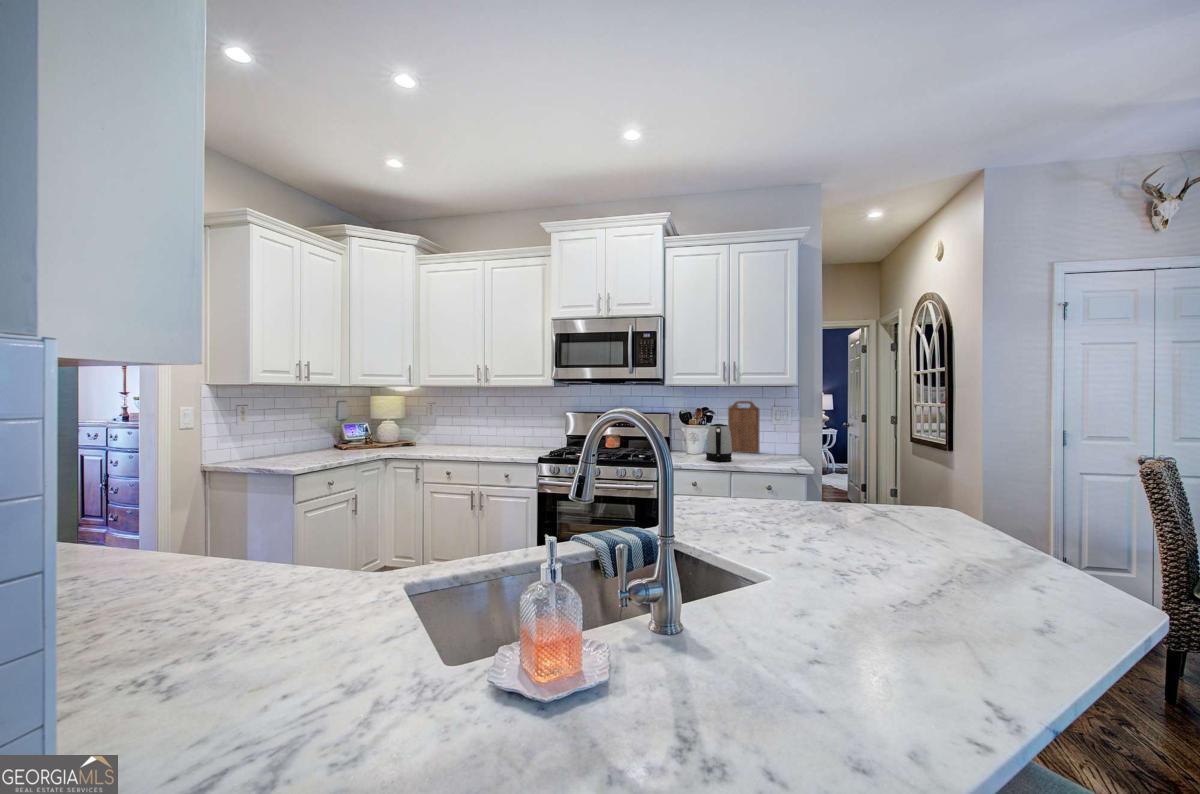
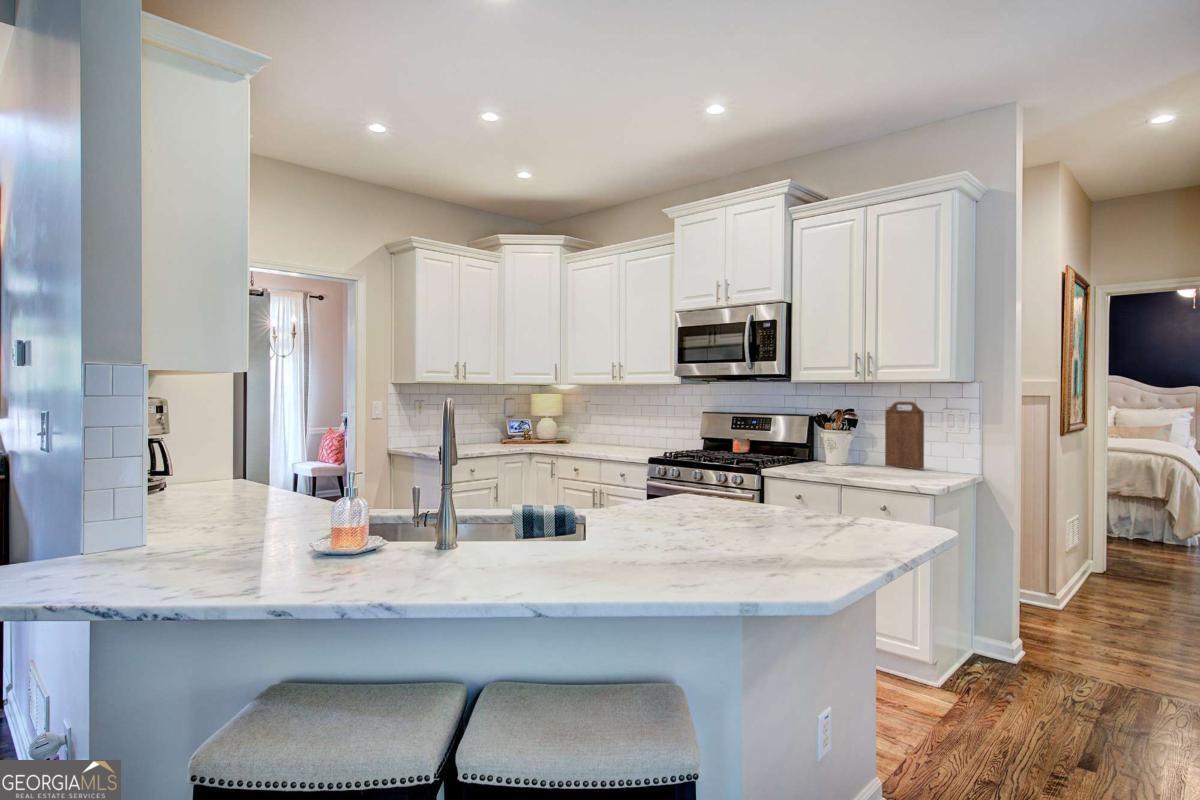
kettle: present [706,423,732,461] -> none [824,429,855,474]

